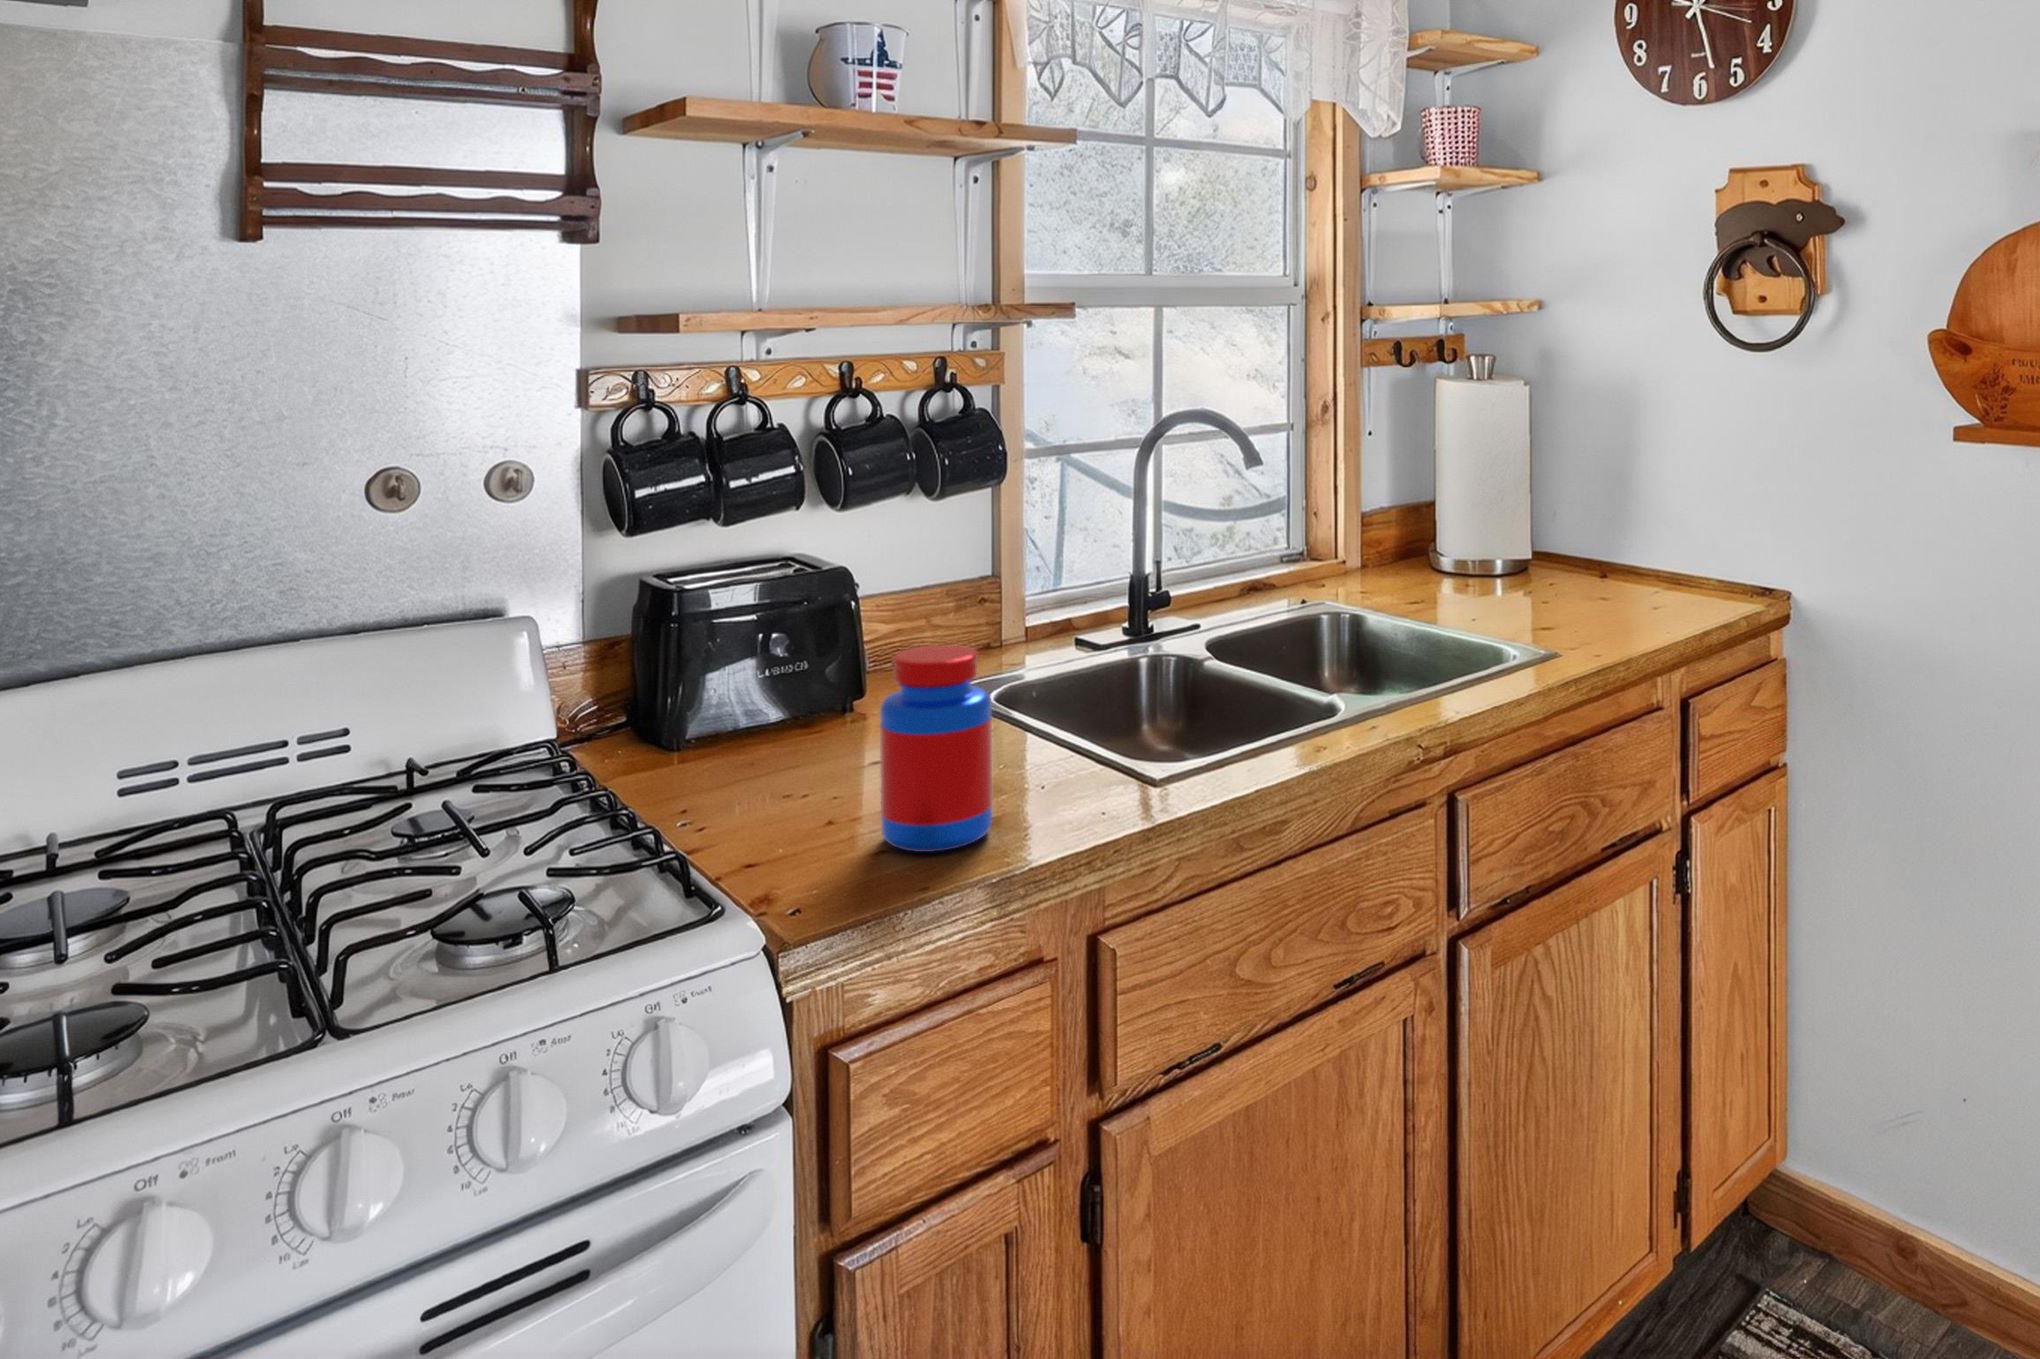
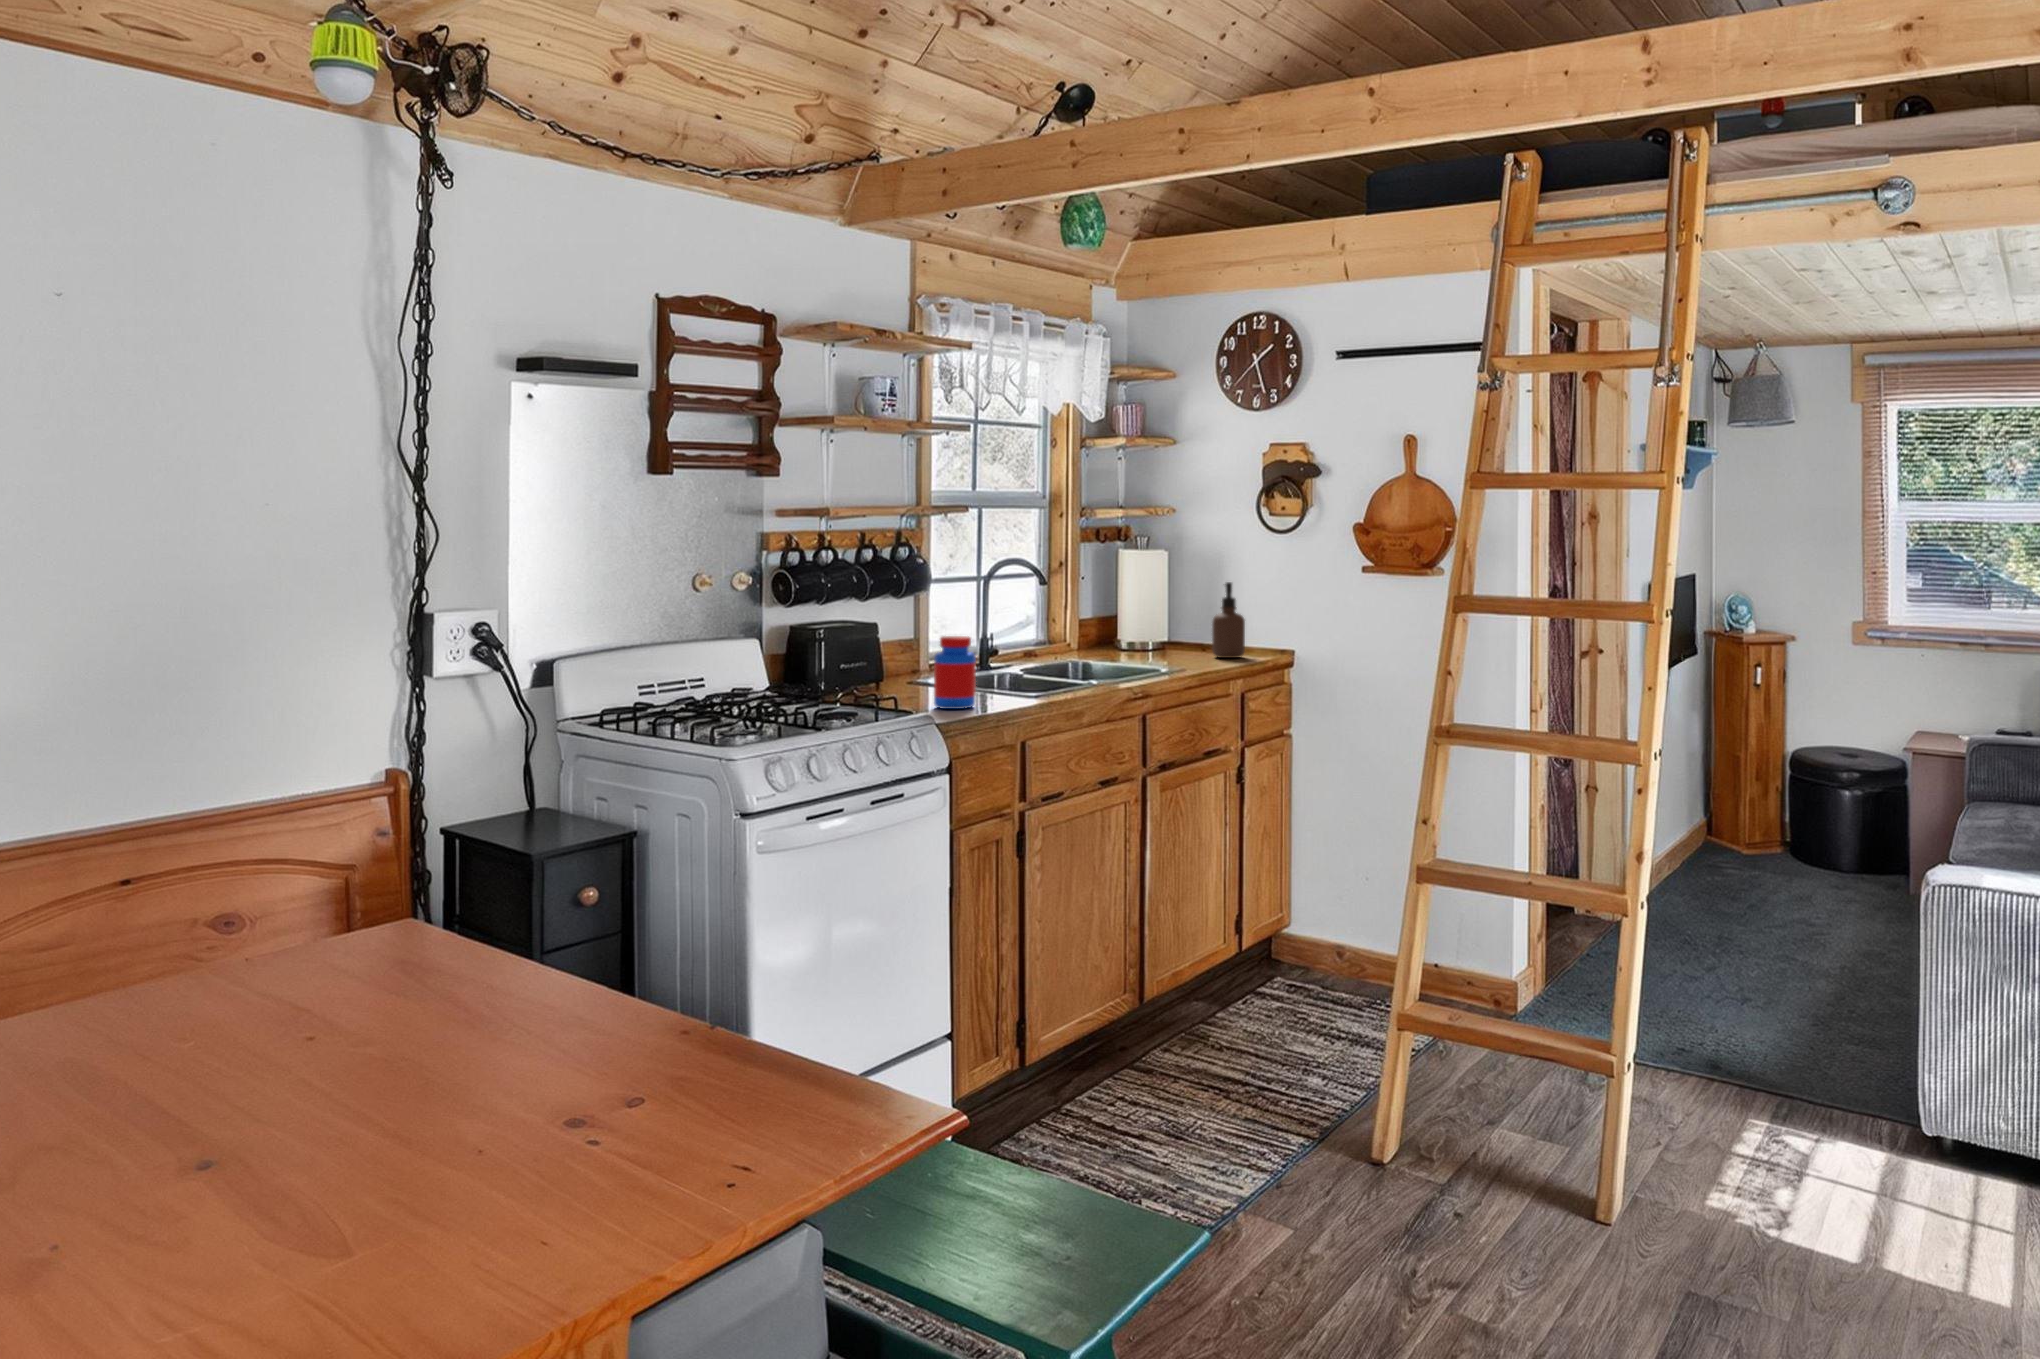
soap dispenser: none [1615,449,1682,604] -> present [1212,582,1245,658]

